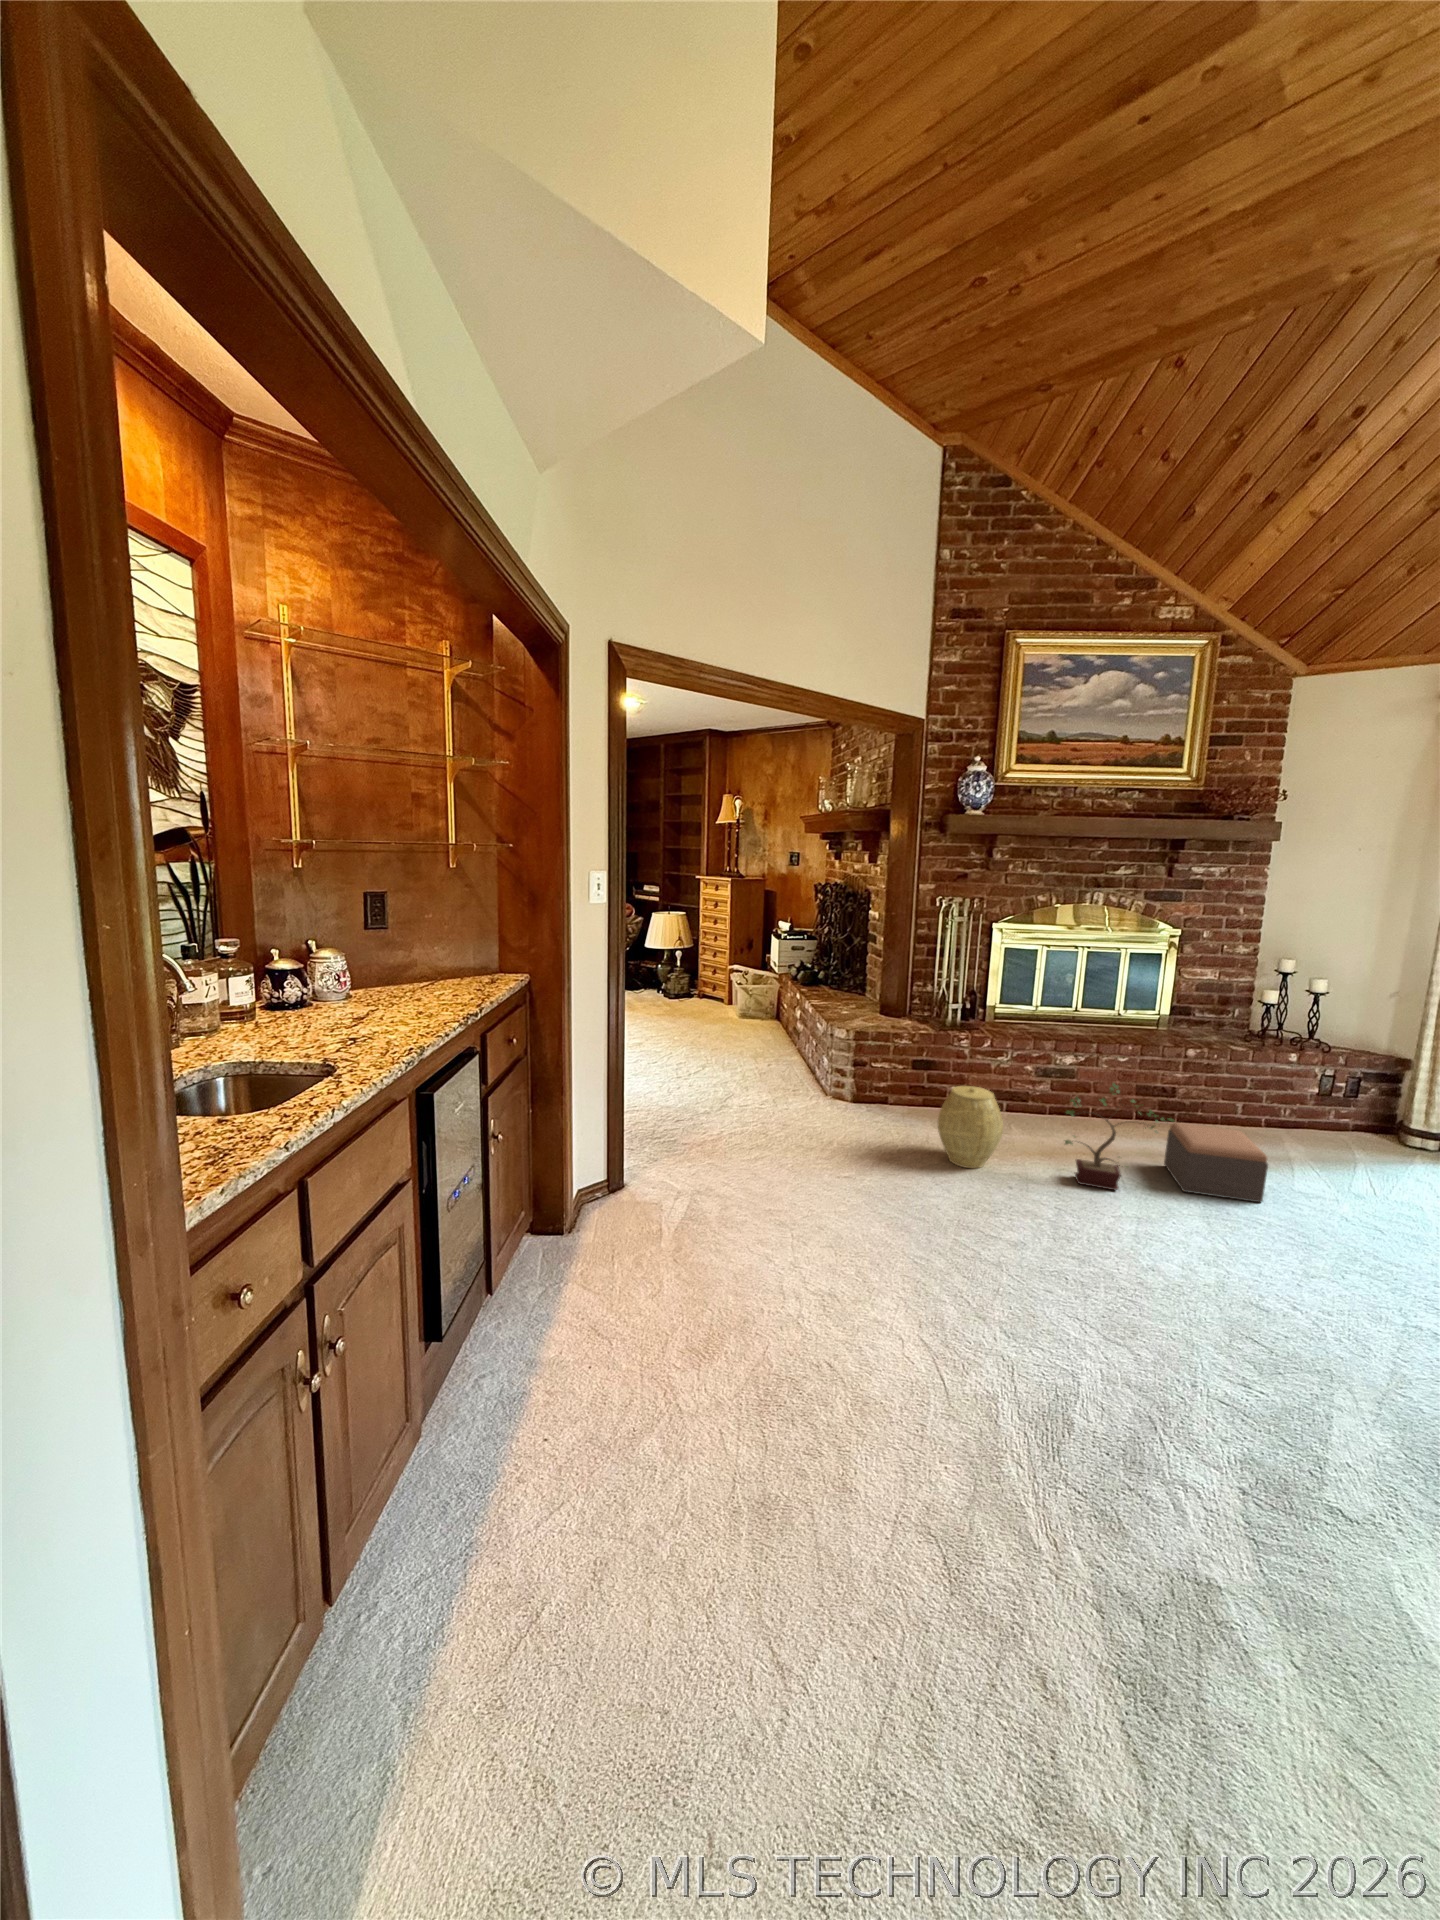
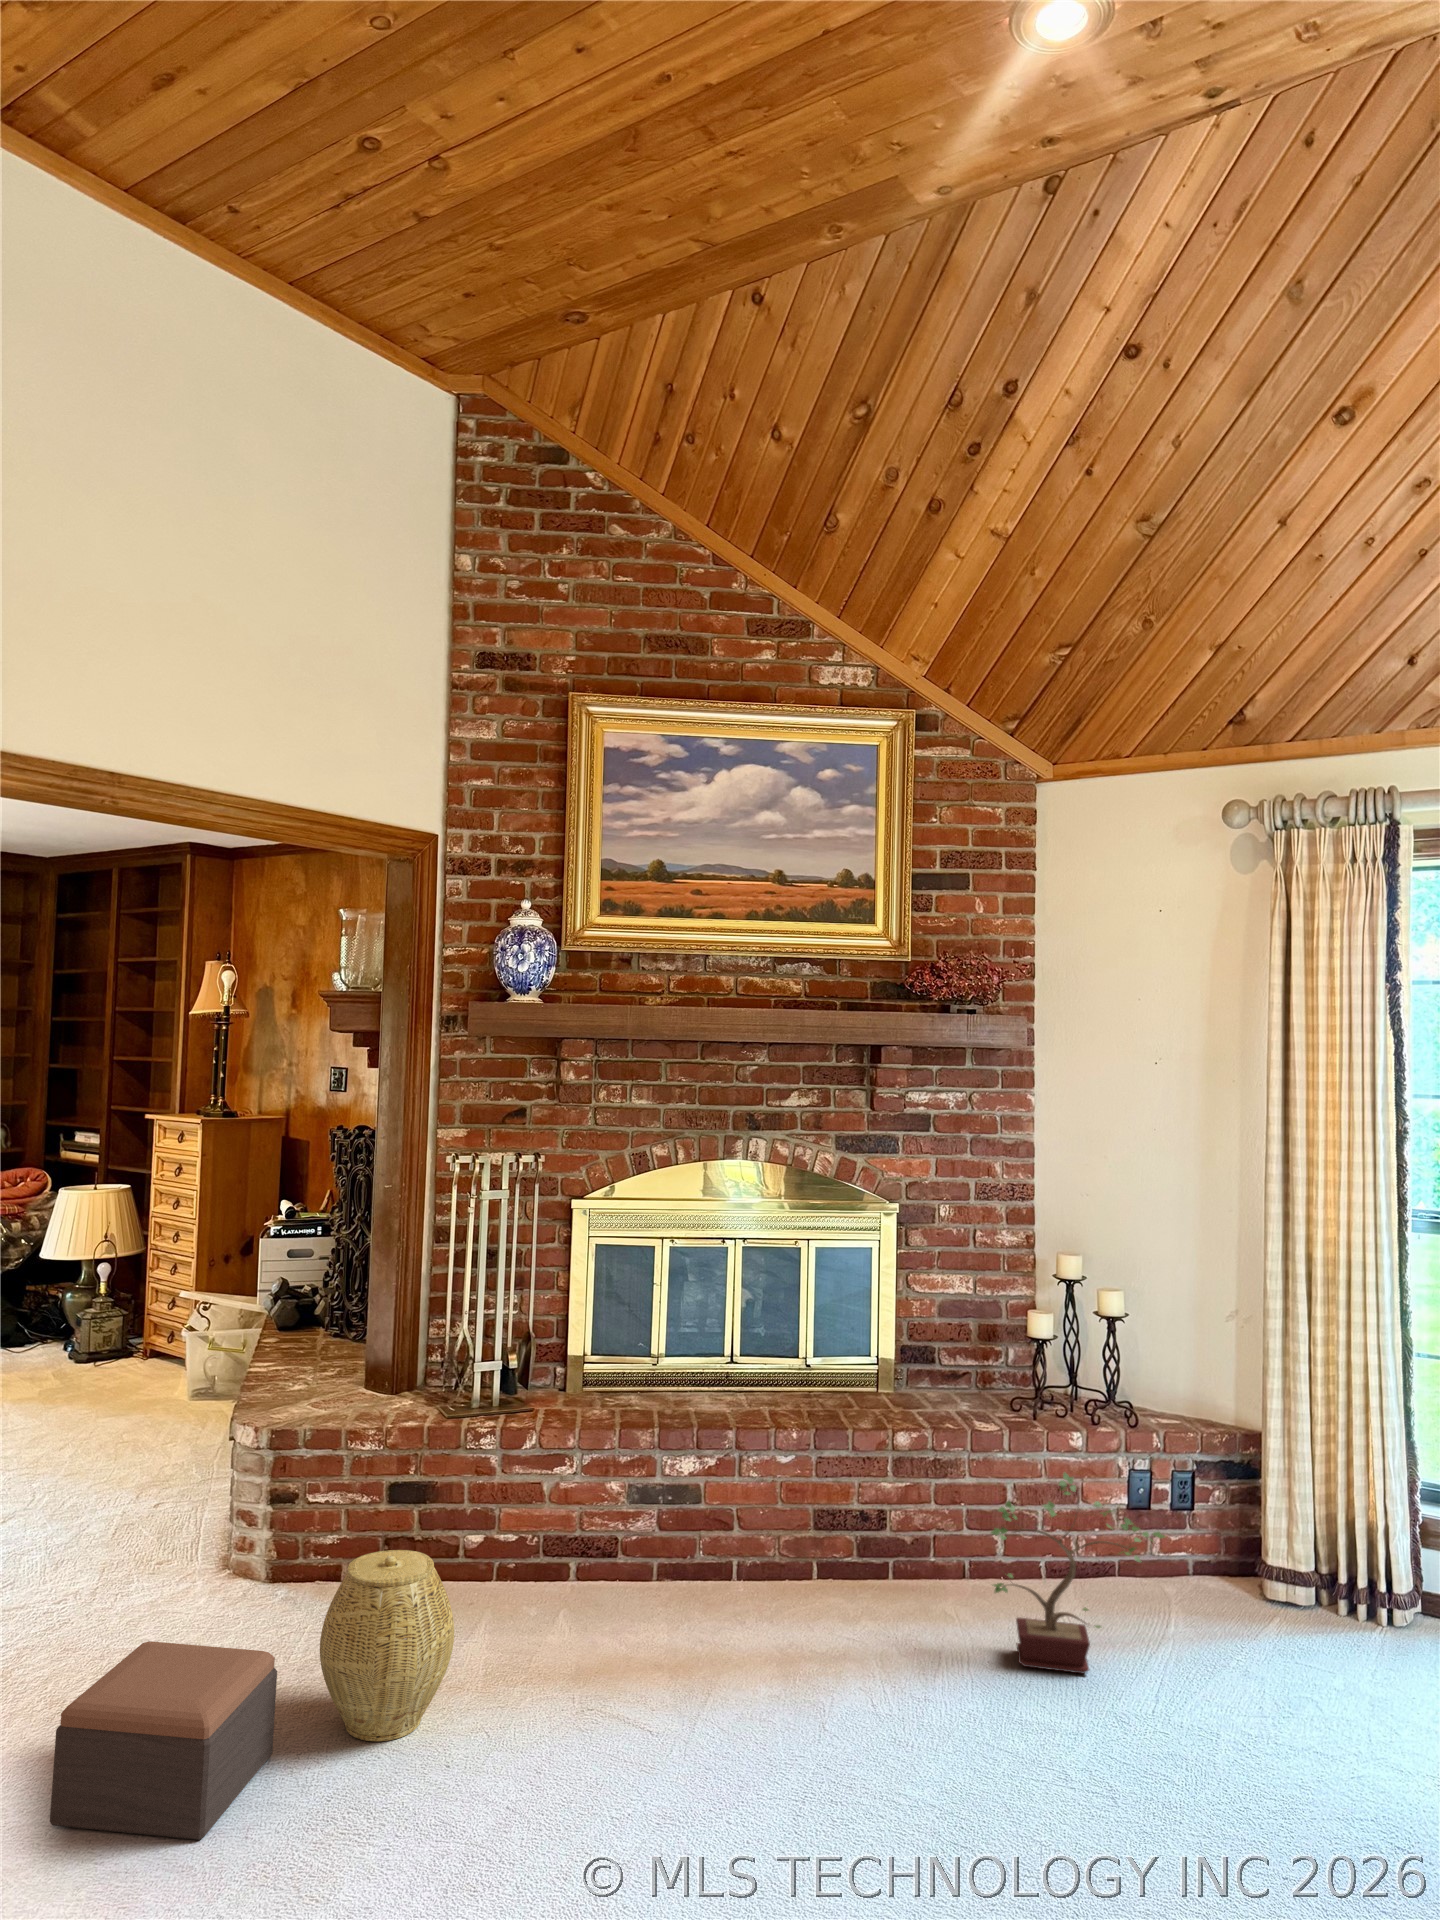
potted plant: present [1065,1083,1174,1190] -> present [991,1473,1165,1674]
footstool: present [1164,1123,1268,1202] -> present [50,1641,277,1840]

